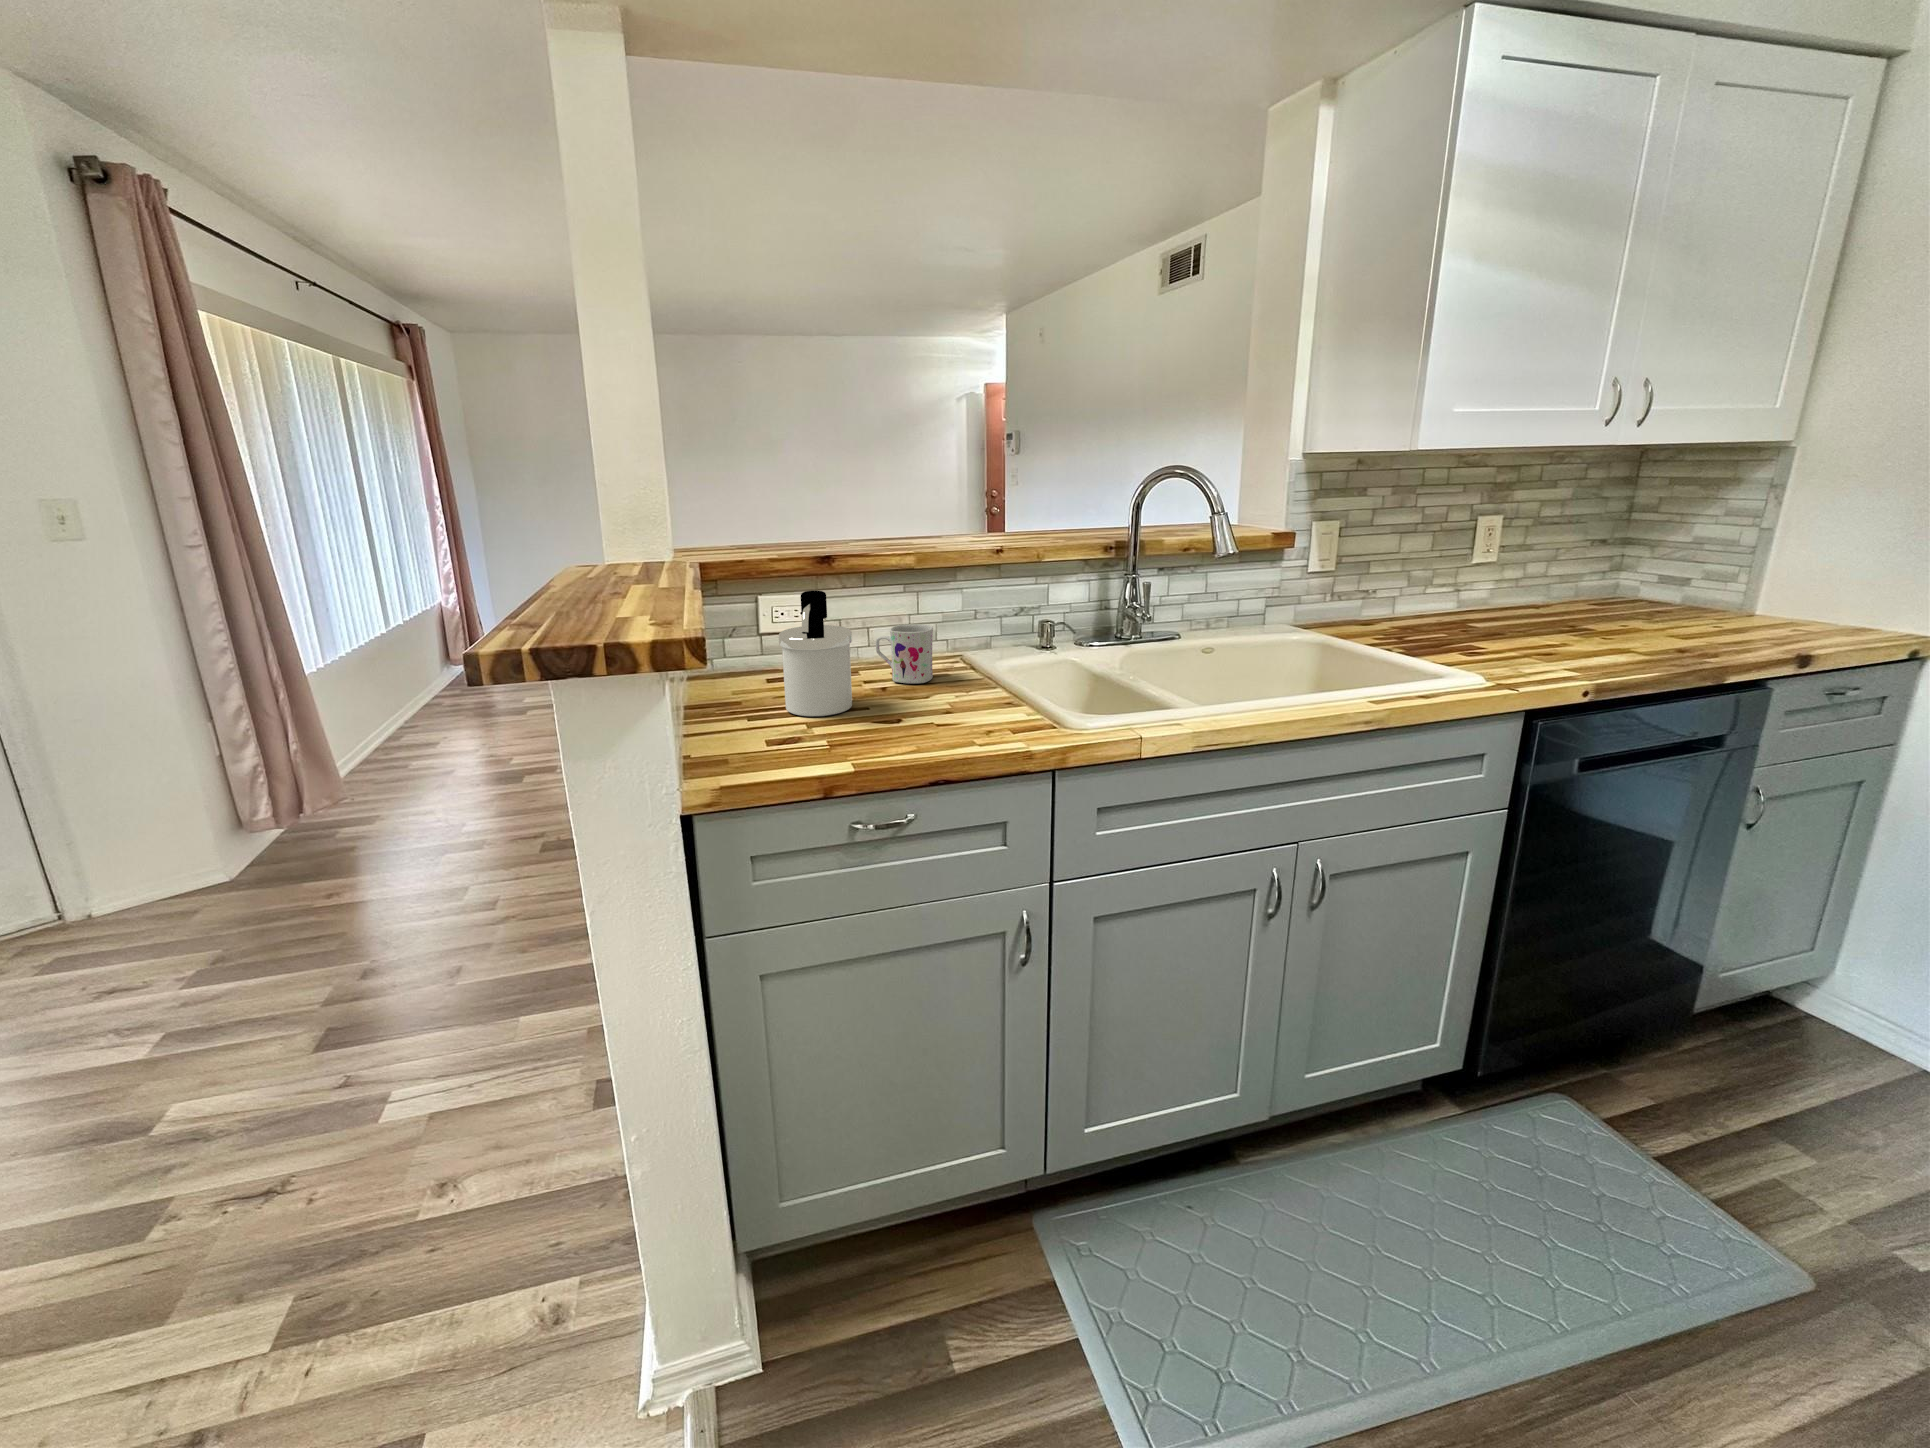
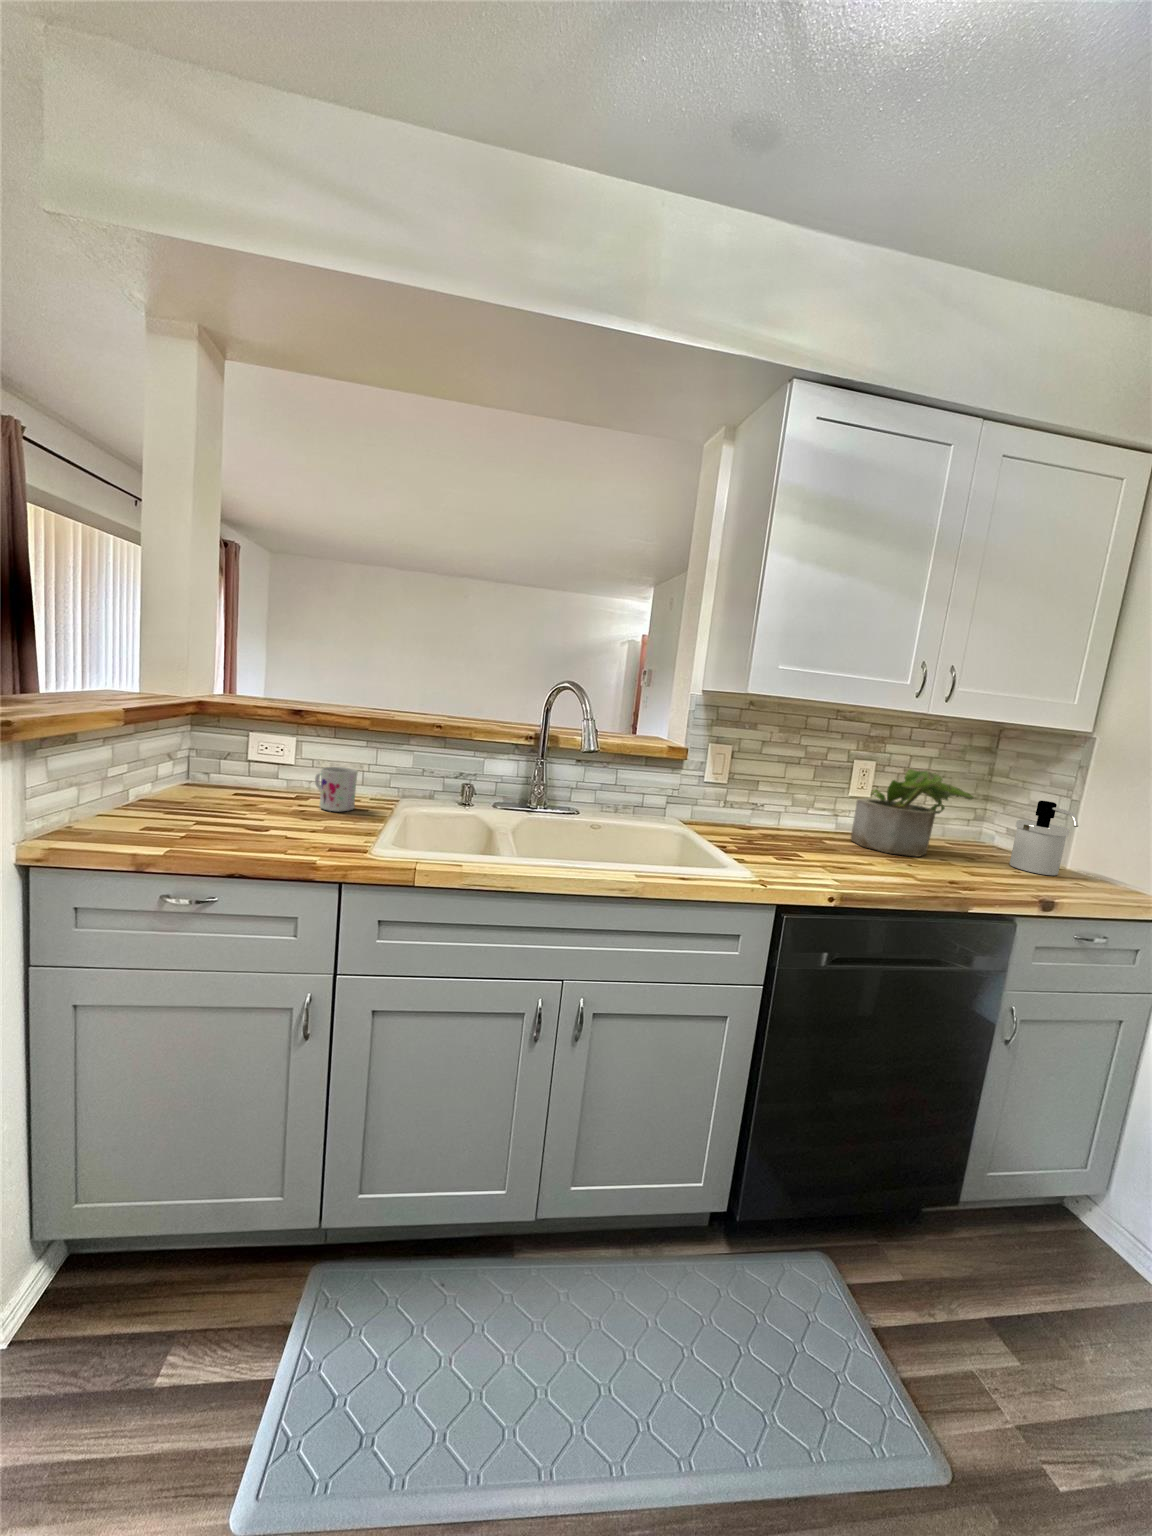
potted plant: none [1490,517,1657,627] -> present [851,769,974,857]
soap dispenser: present [779,590,852,716] -> present [1010,801,1078,875]

